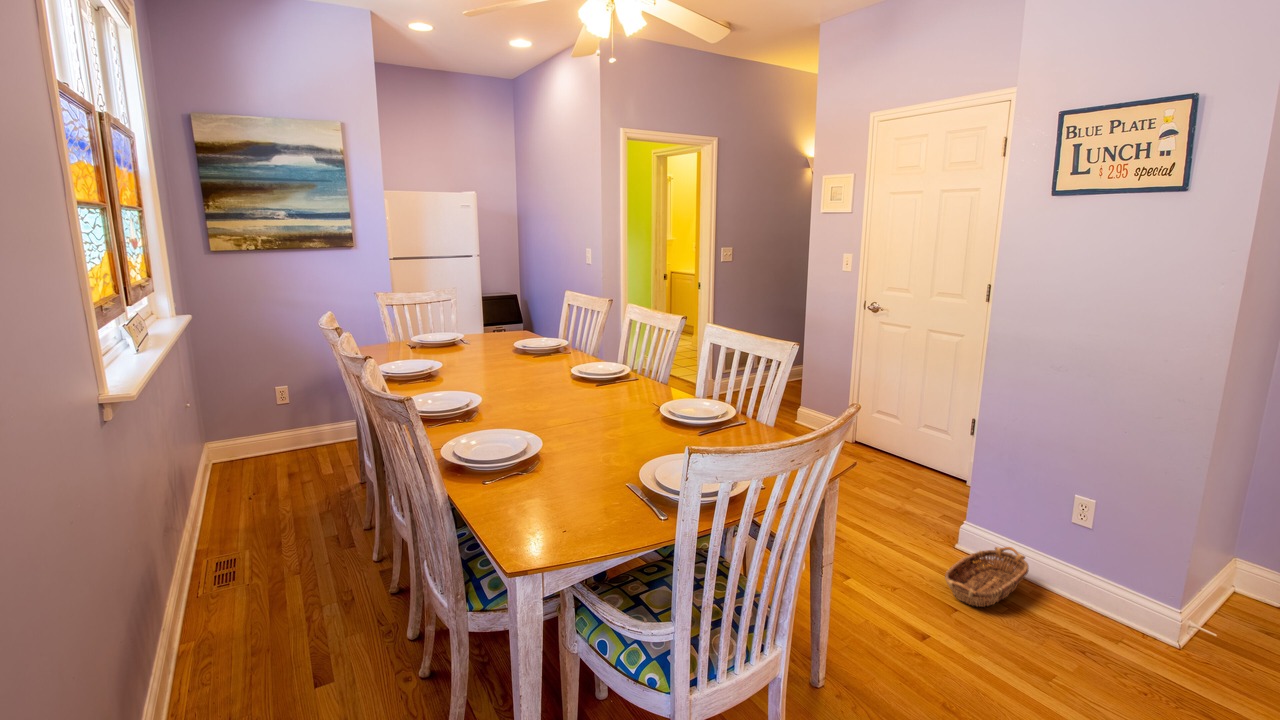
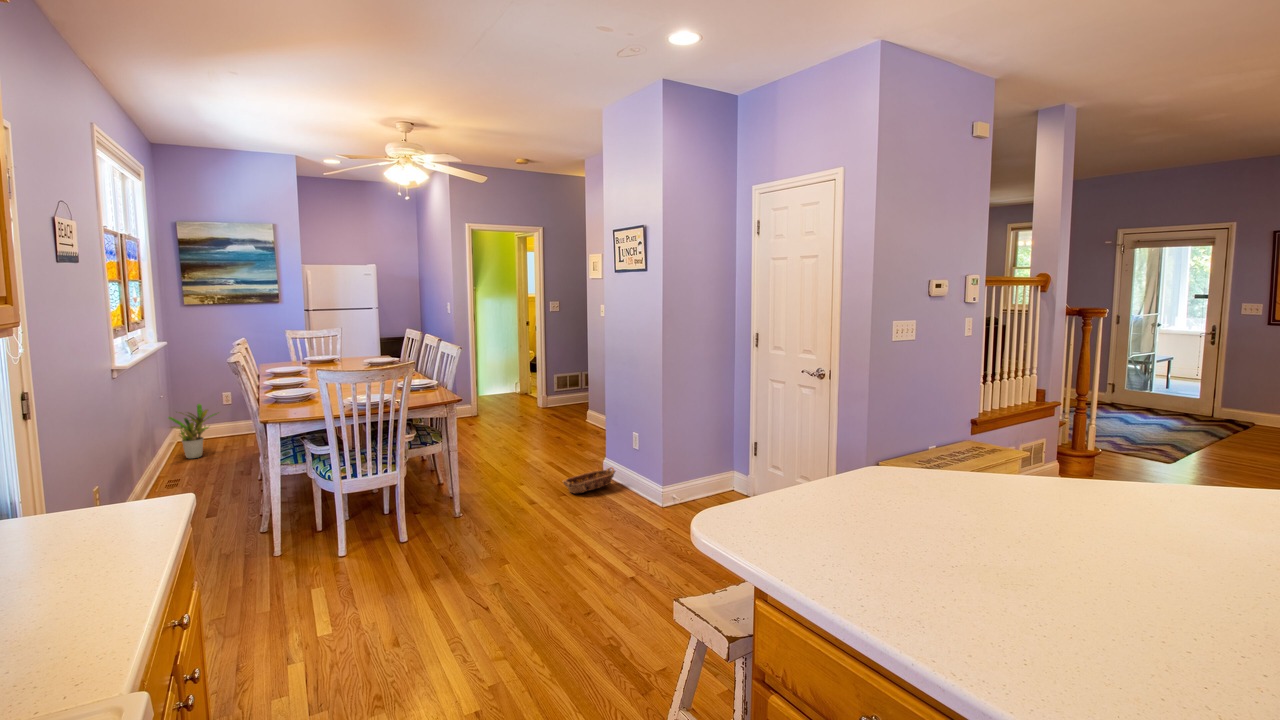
potted plant: none [201,415,287,509] -> present [168,404,217,459]

